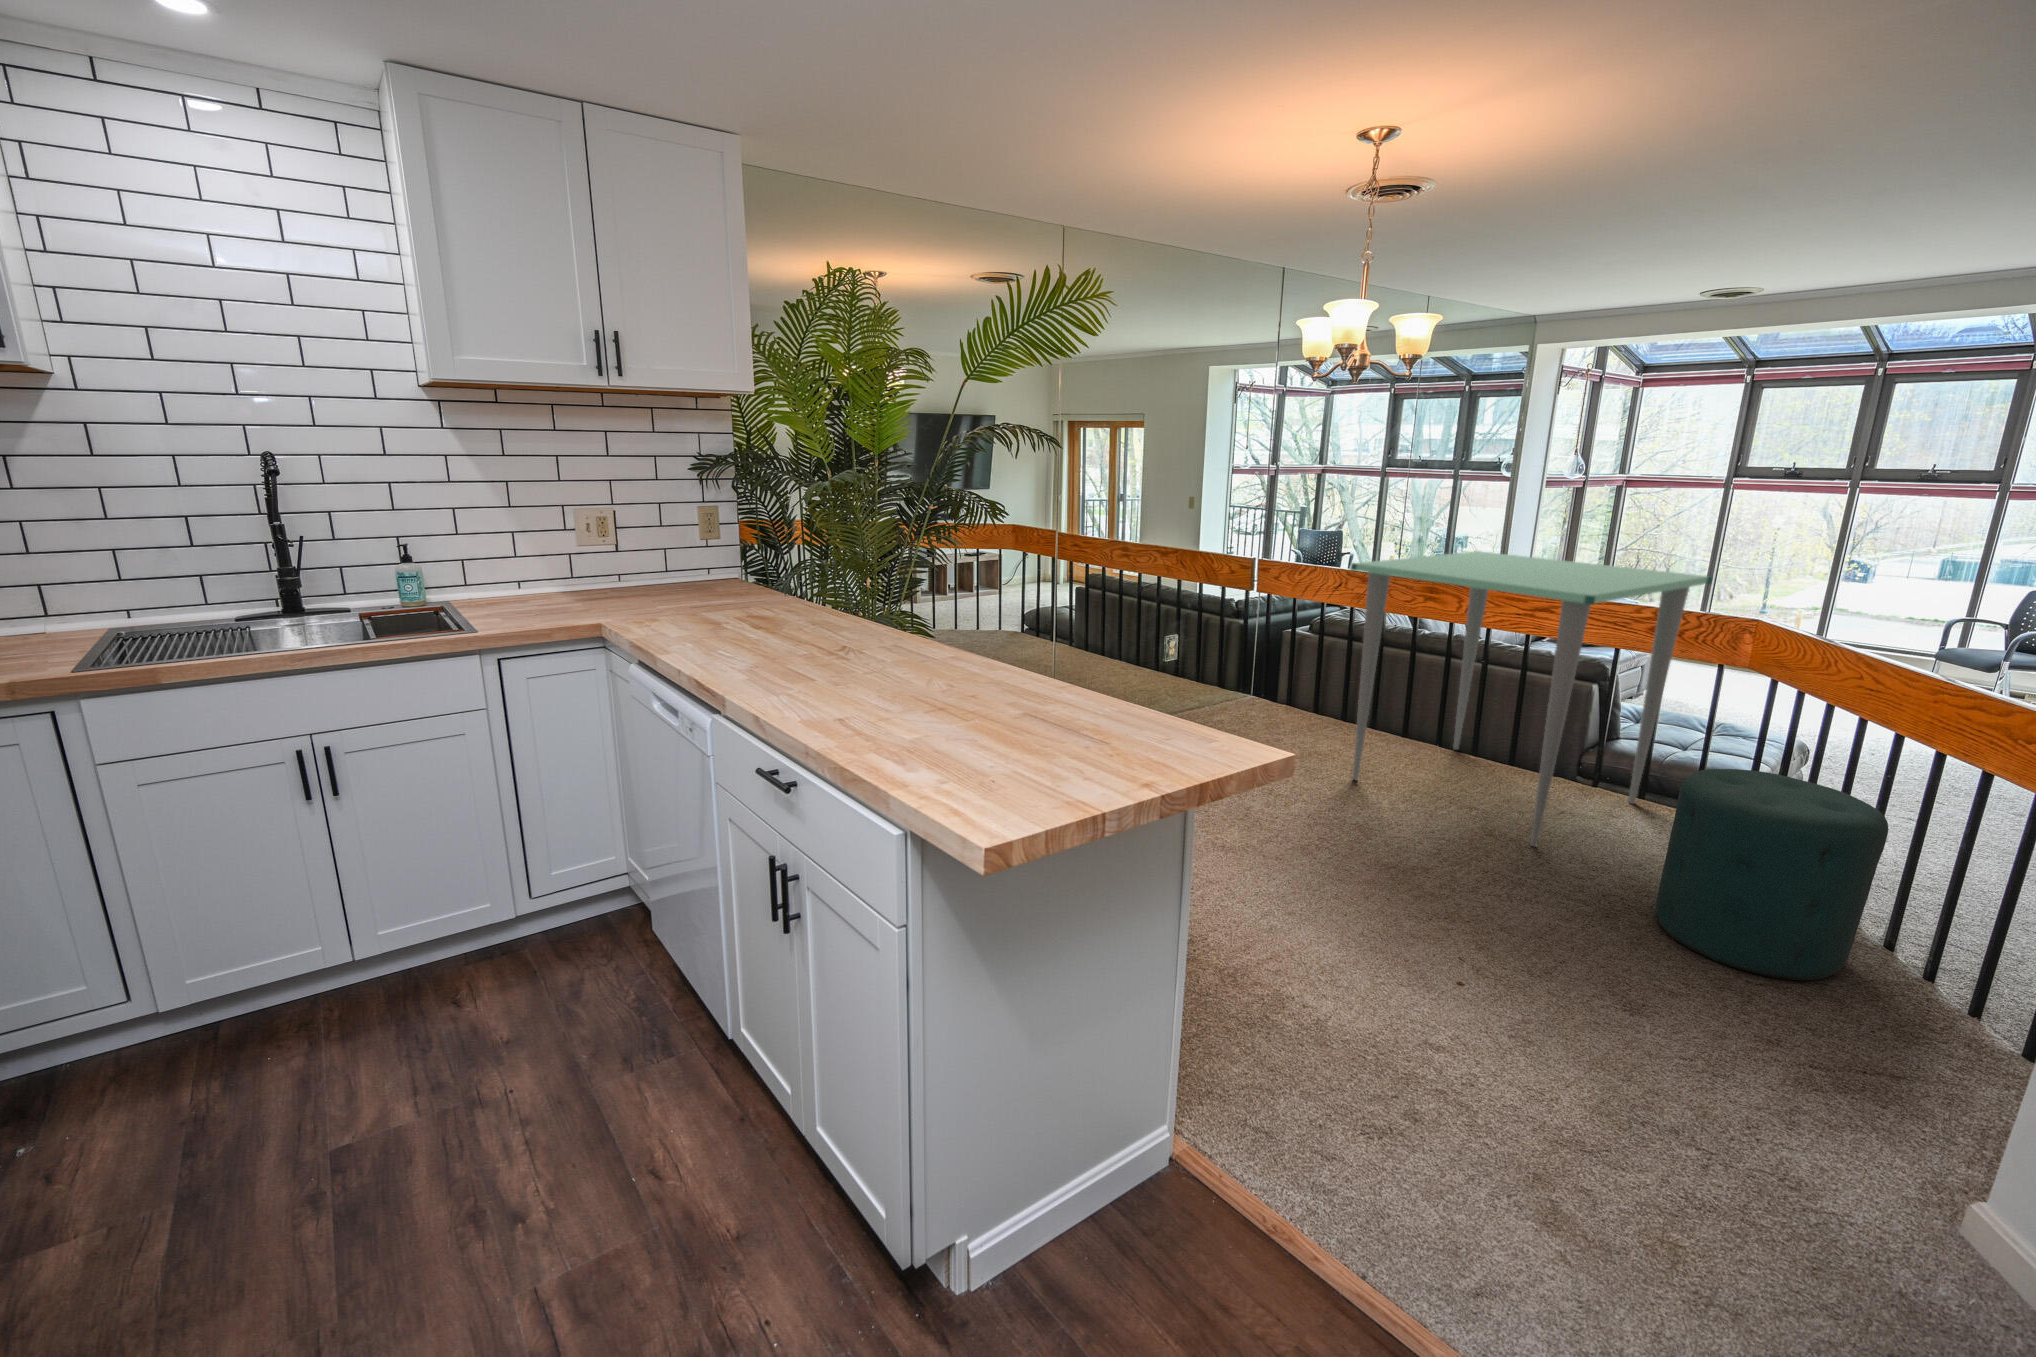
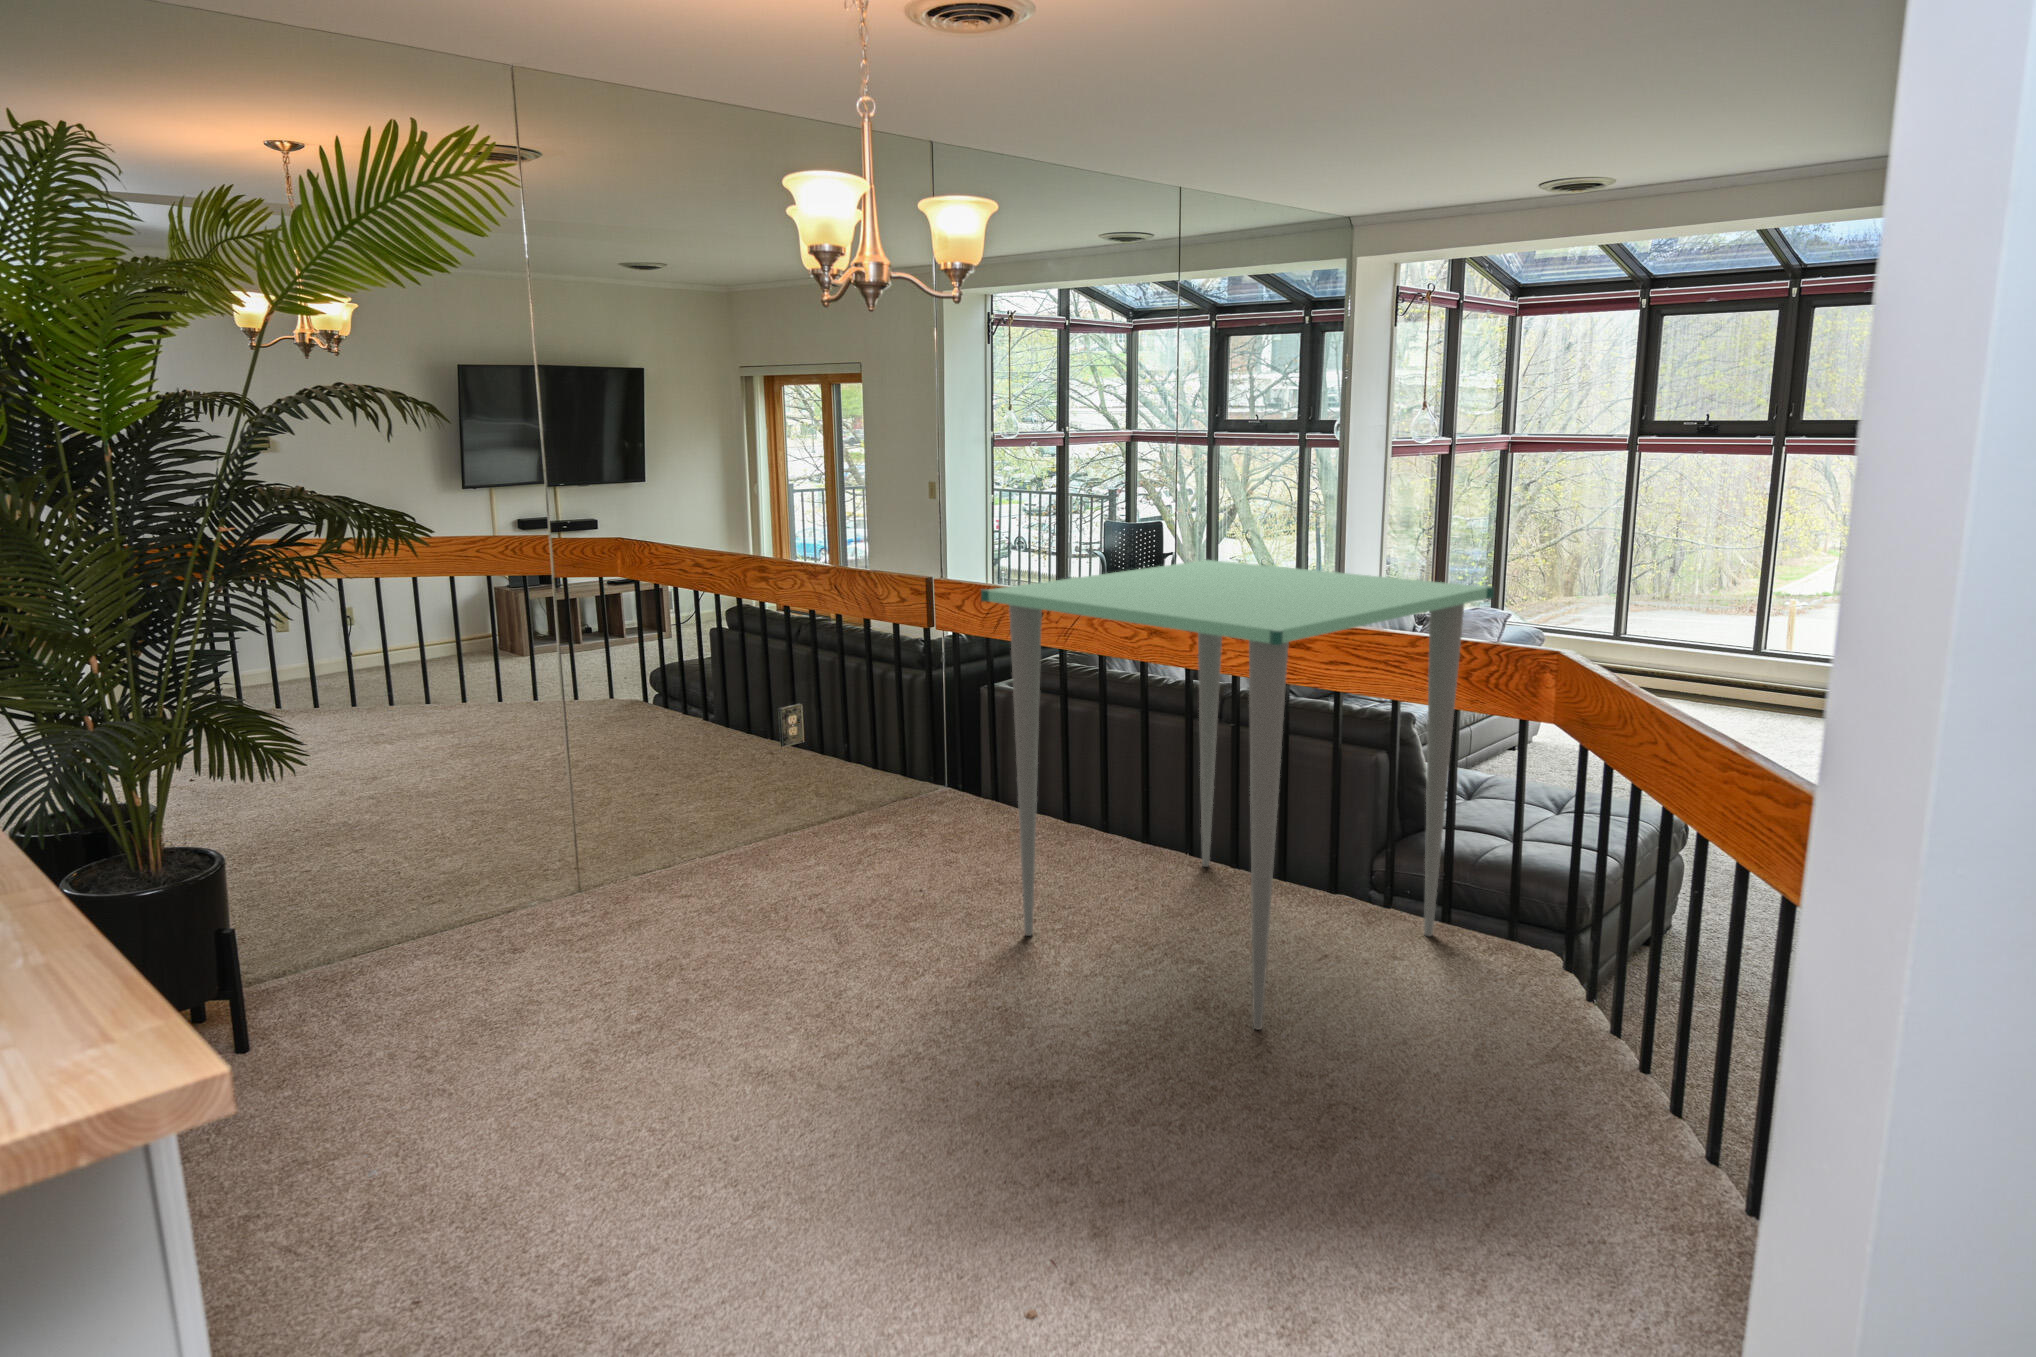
ottoman: present [1655,769,1888,981] -> none [1393,892,1669,1234]

